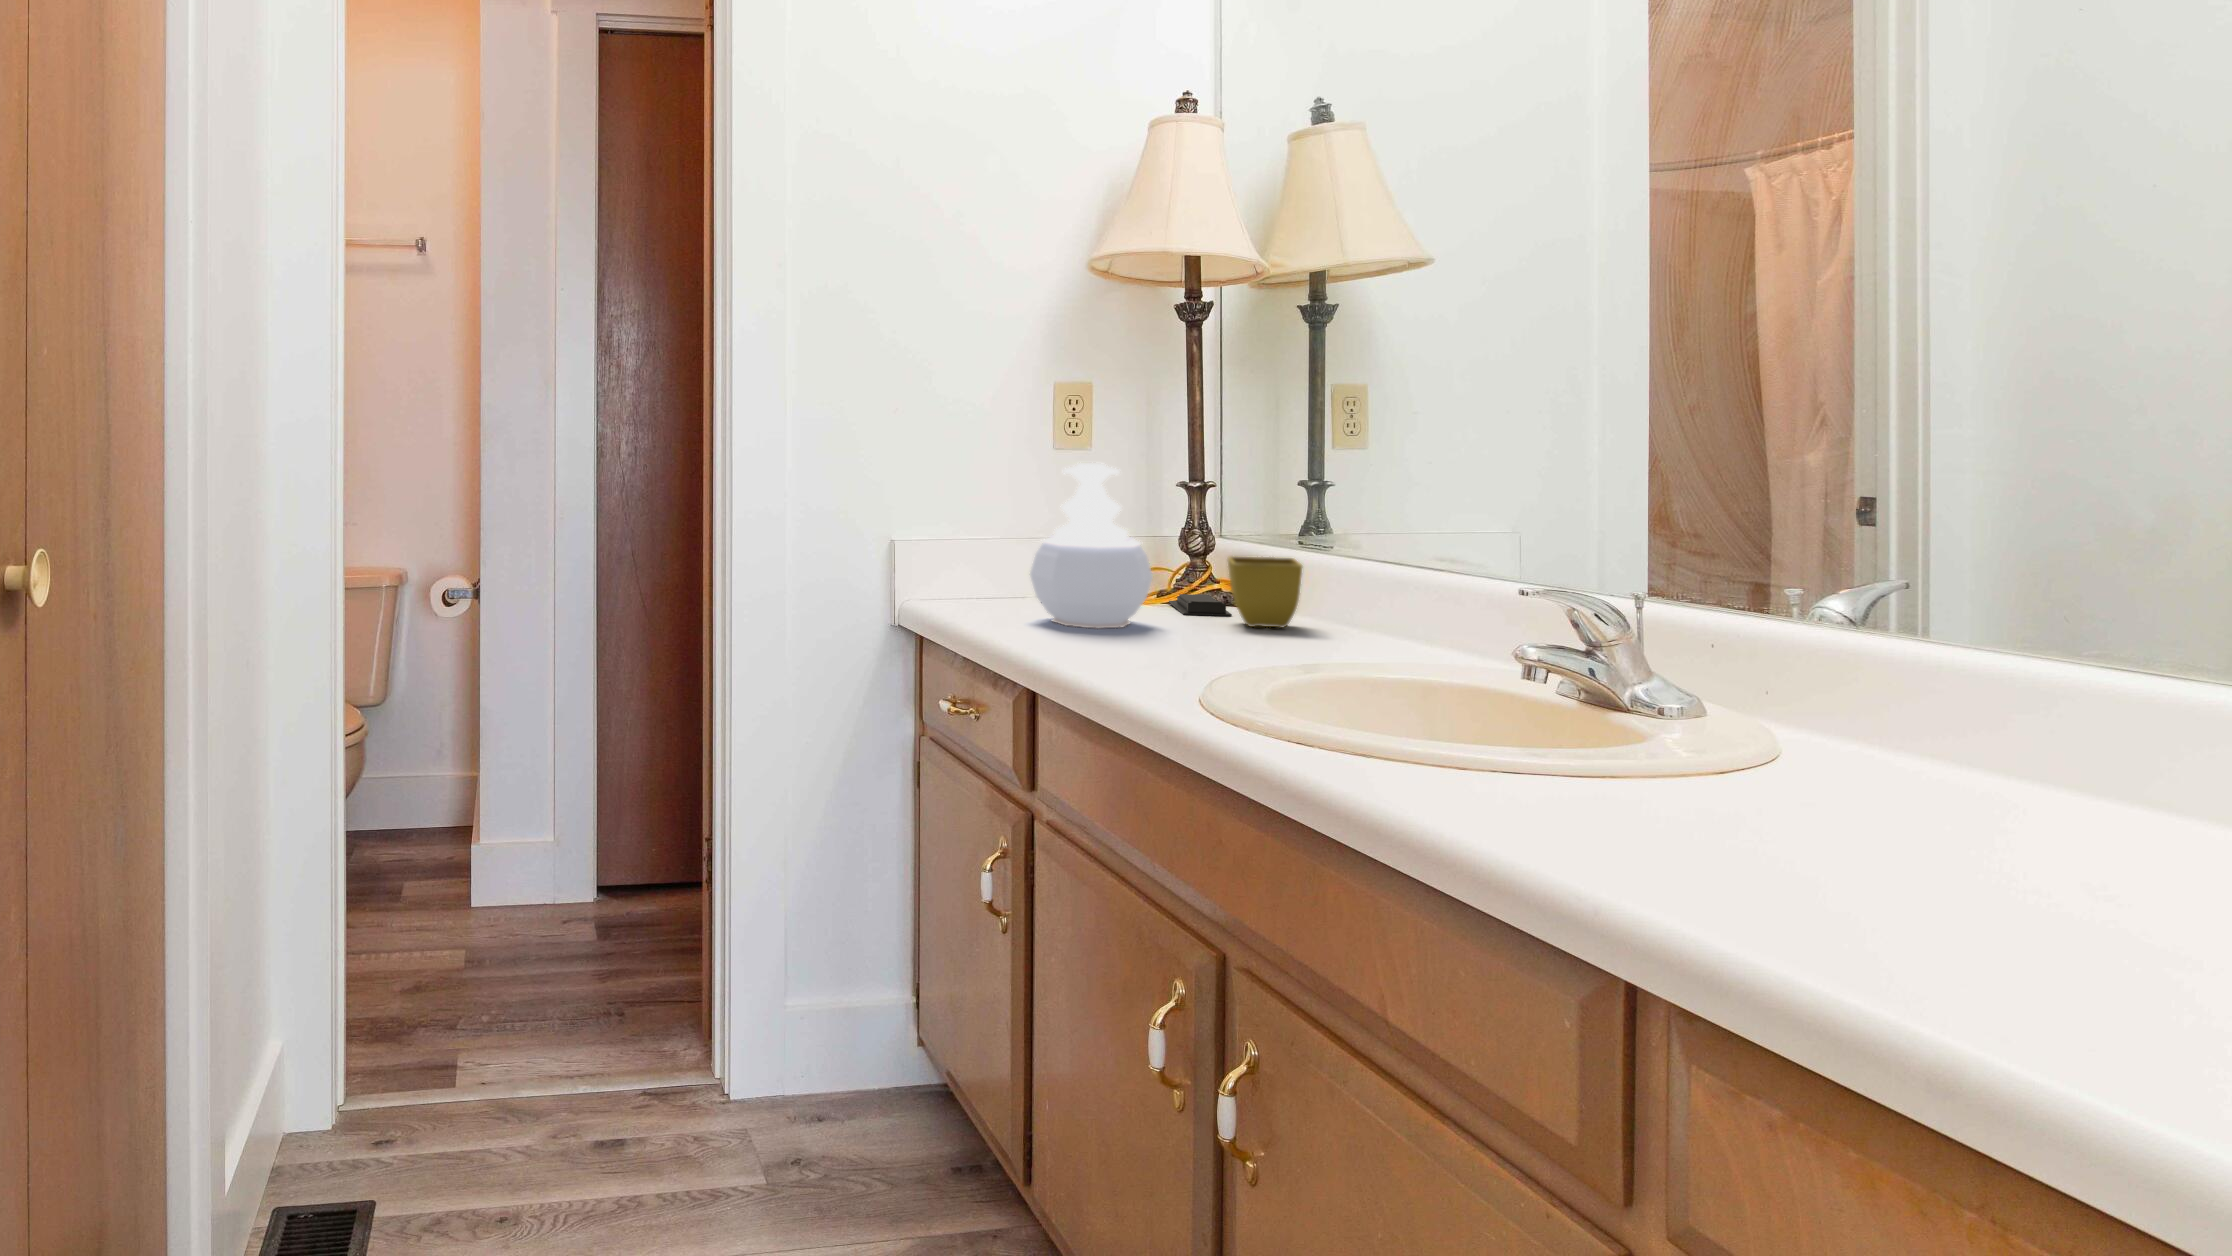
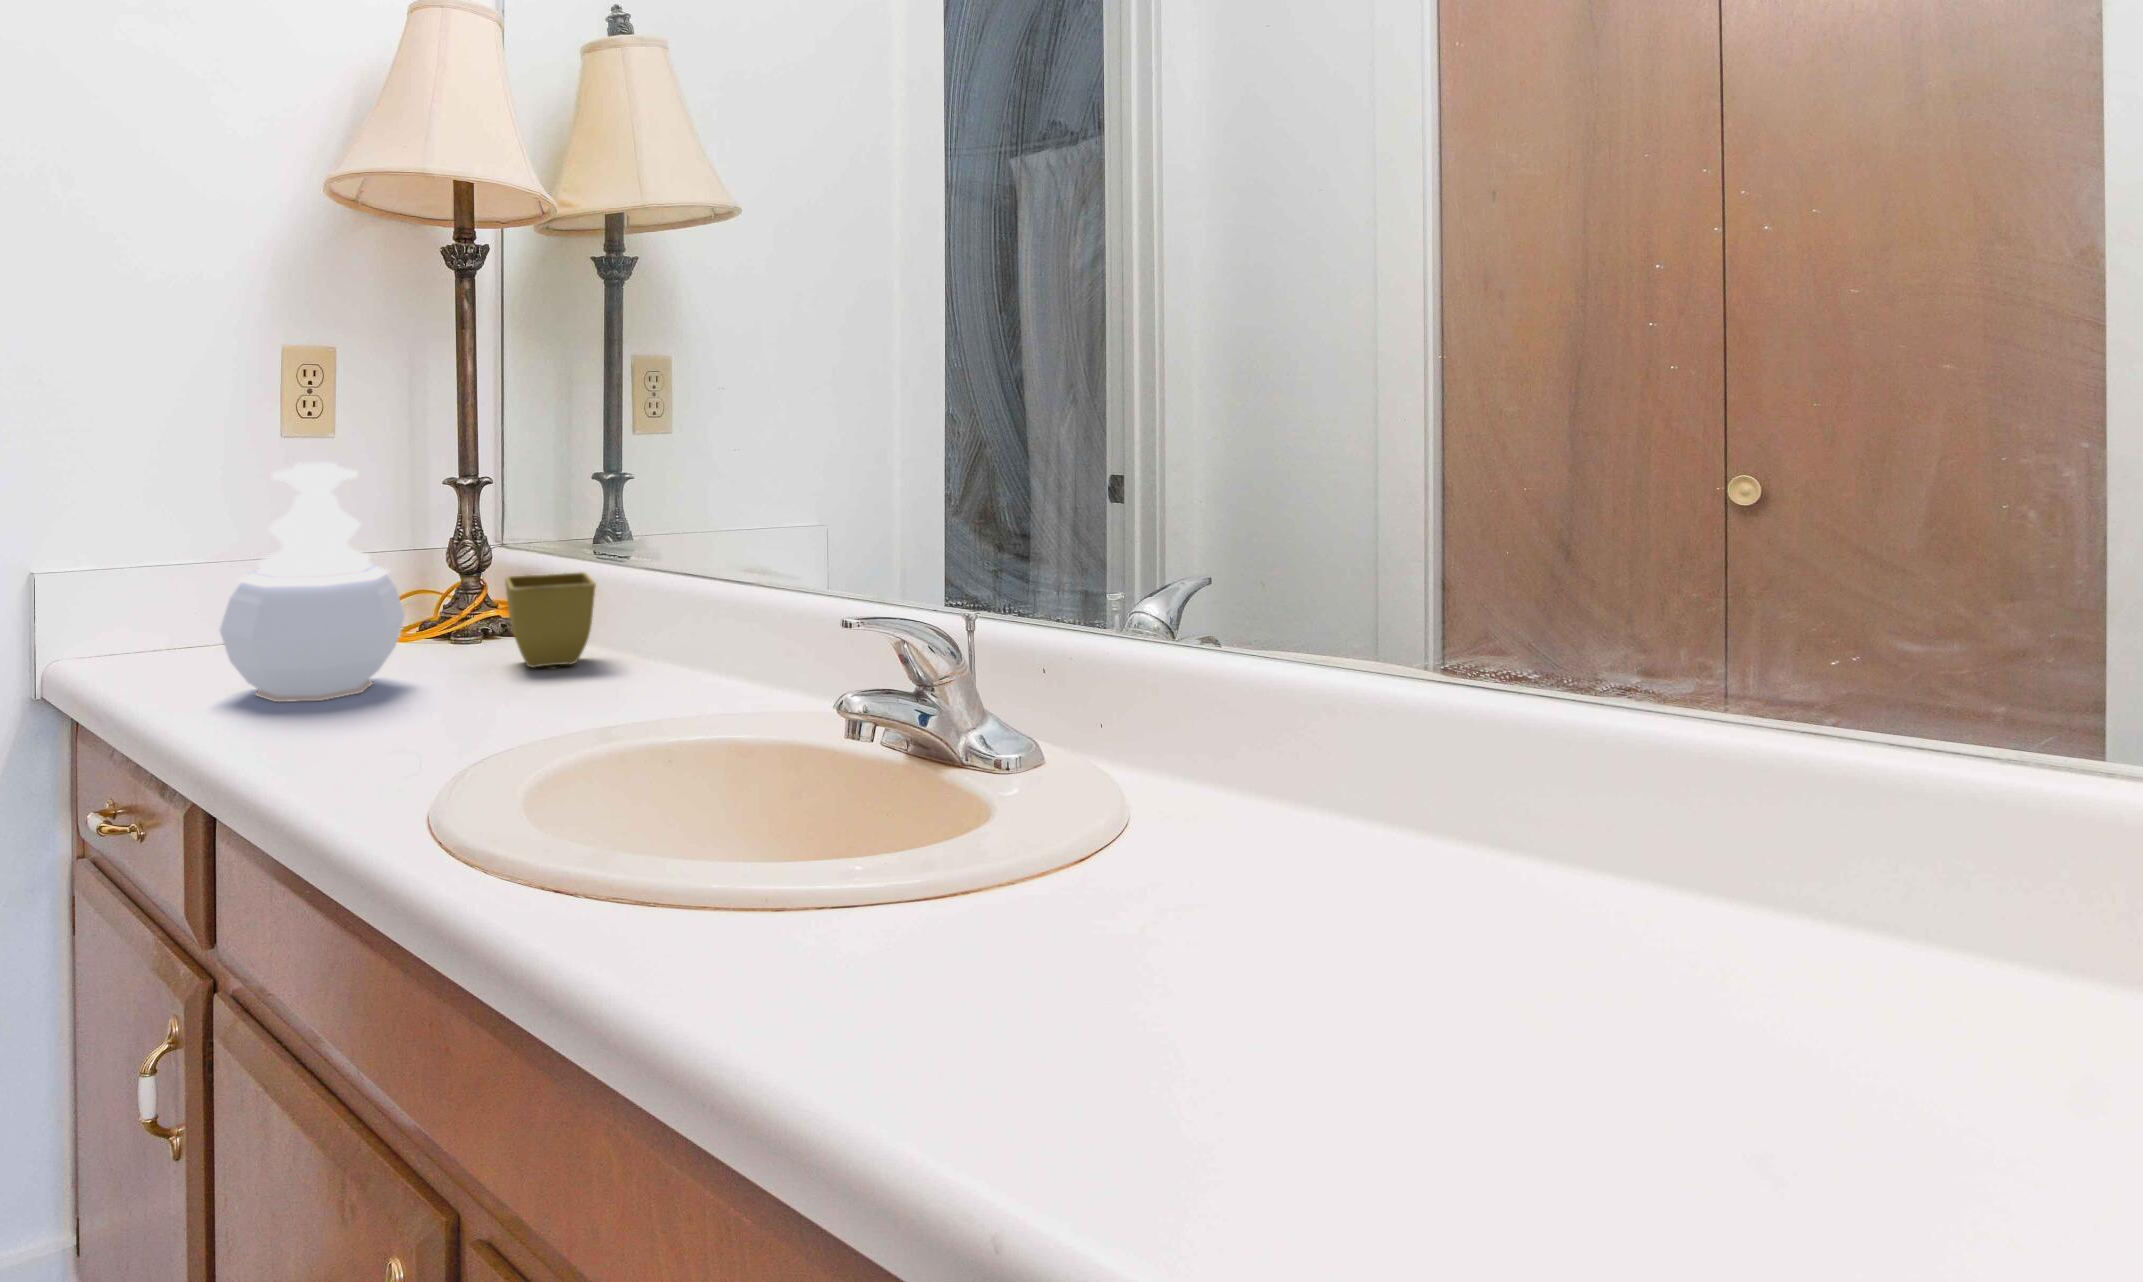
soap bar: present [1169,594,1232,616] -> none [433,623,511,656]

